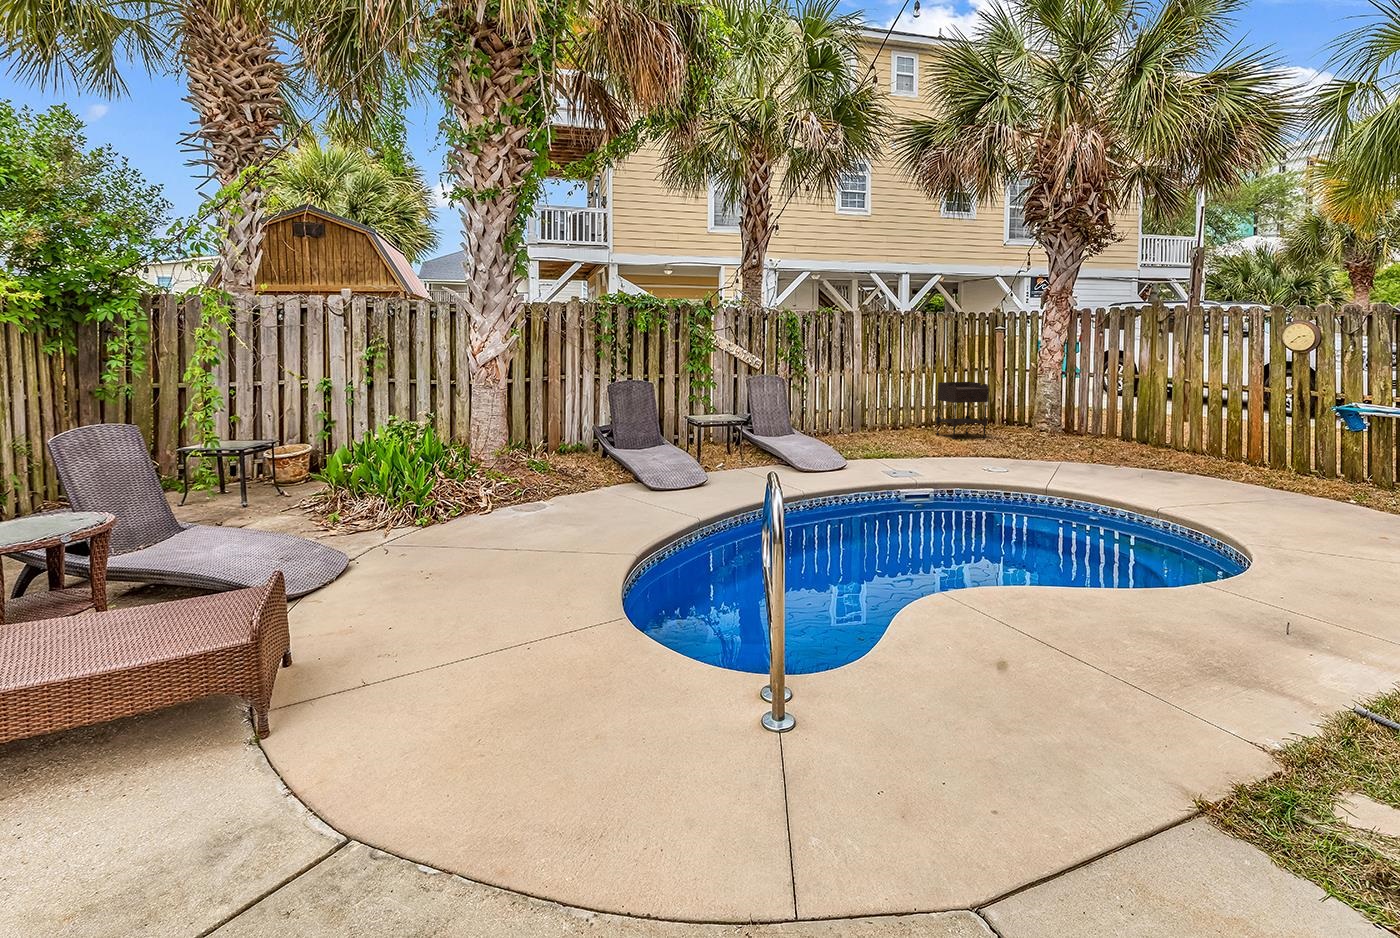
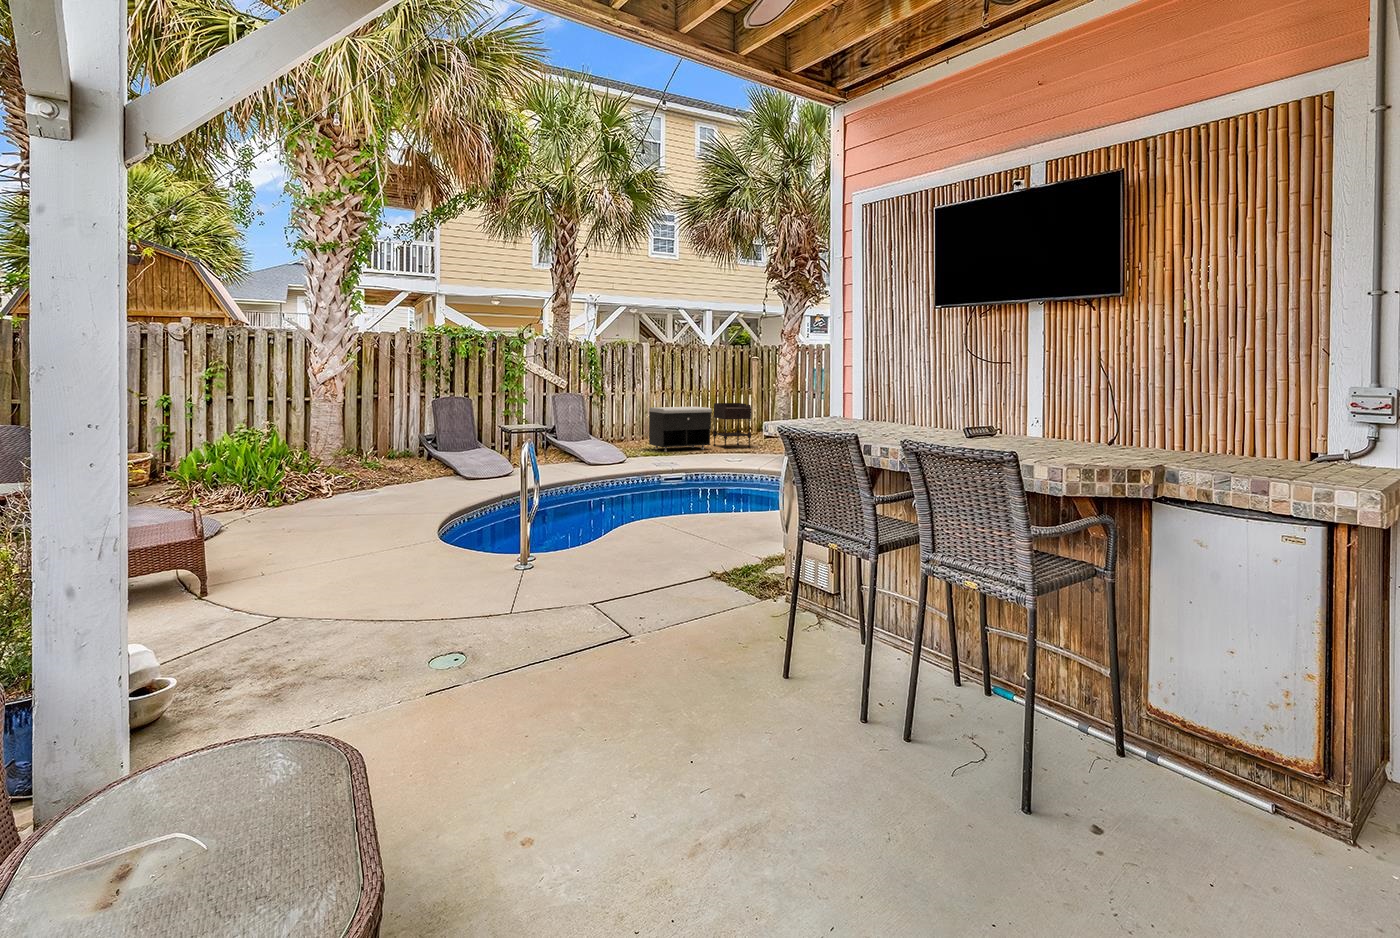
storage bench: none [858,387,939,443] -> present [649,407,712,451]

